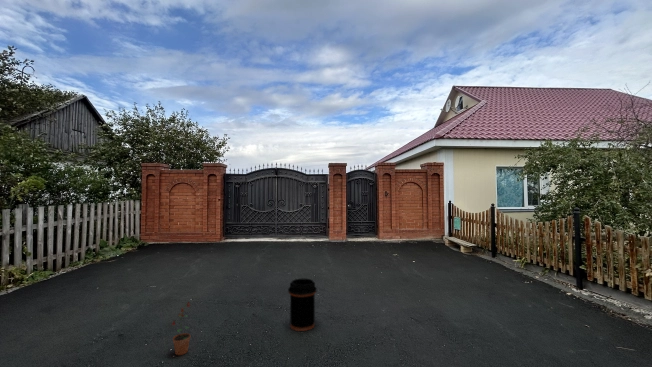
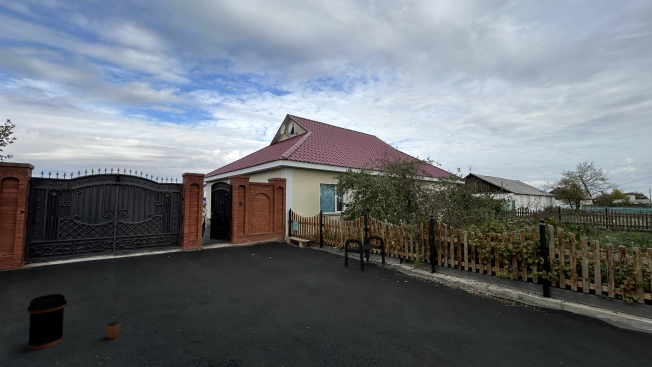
bench: none [532,252,622,311] -> present [345,236,385,270]
trash can: present [288,278,317,331] -> present [27,294,67,349]

